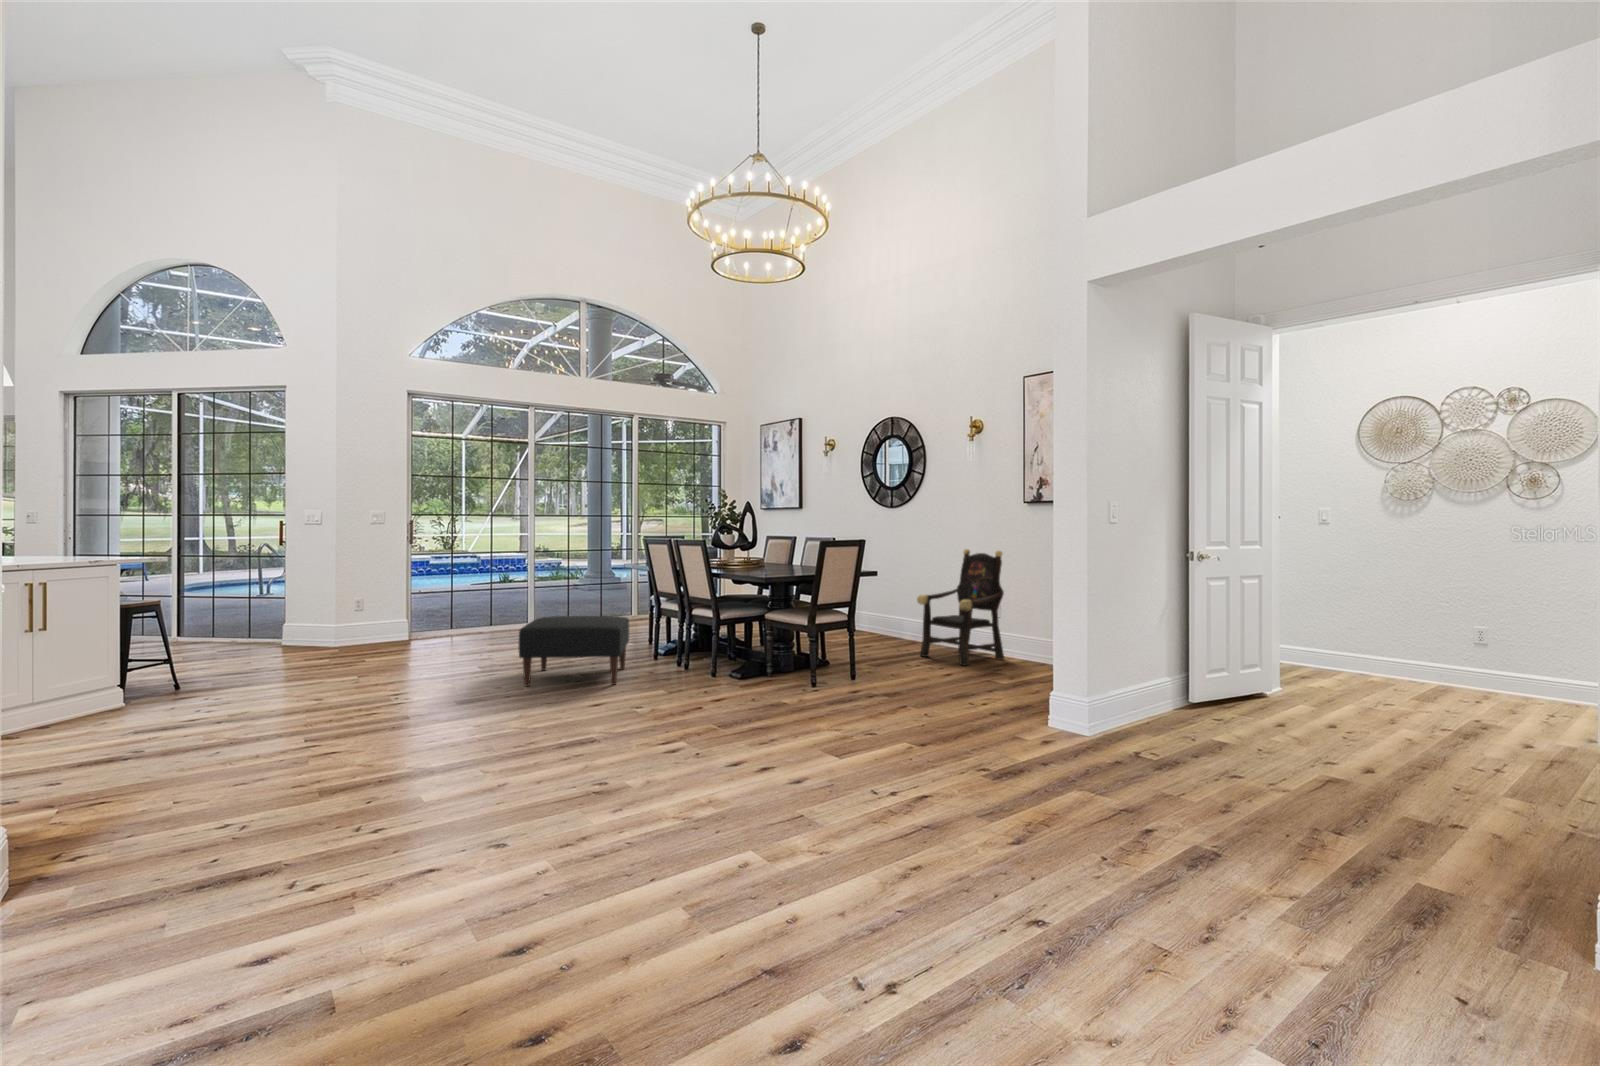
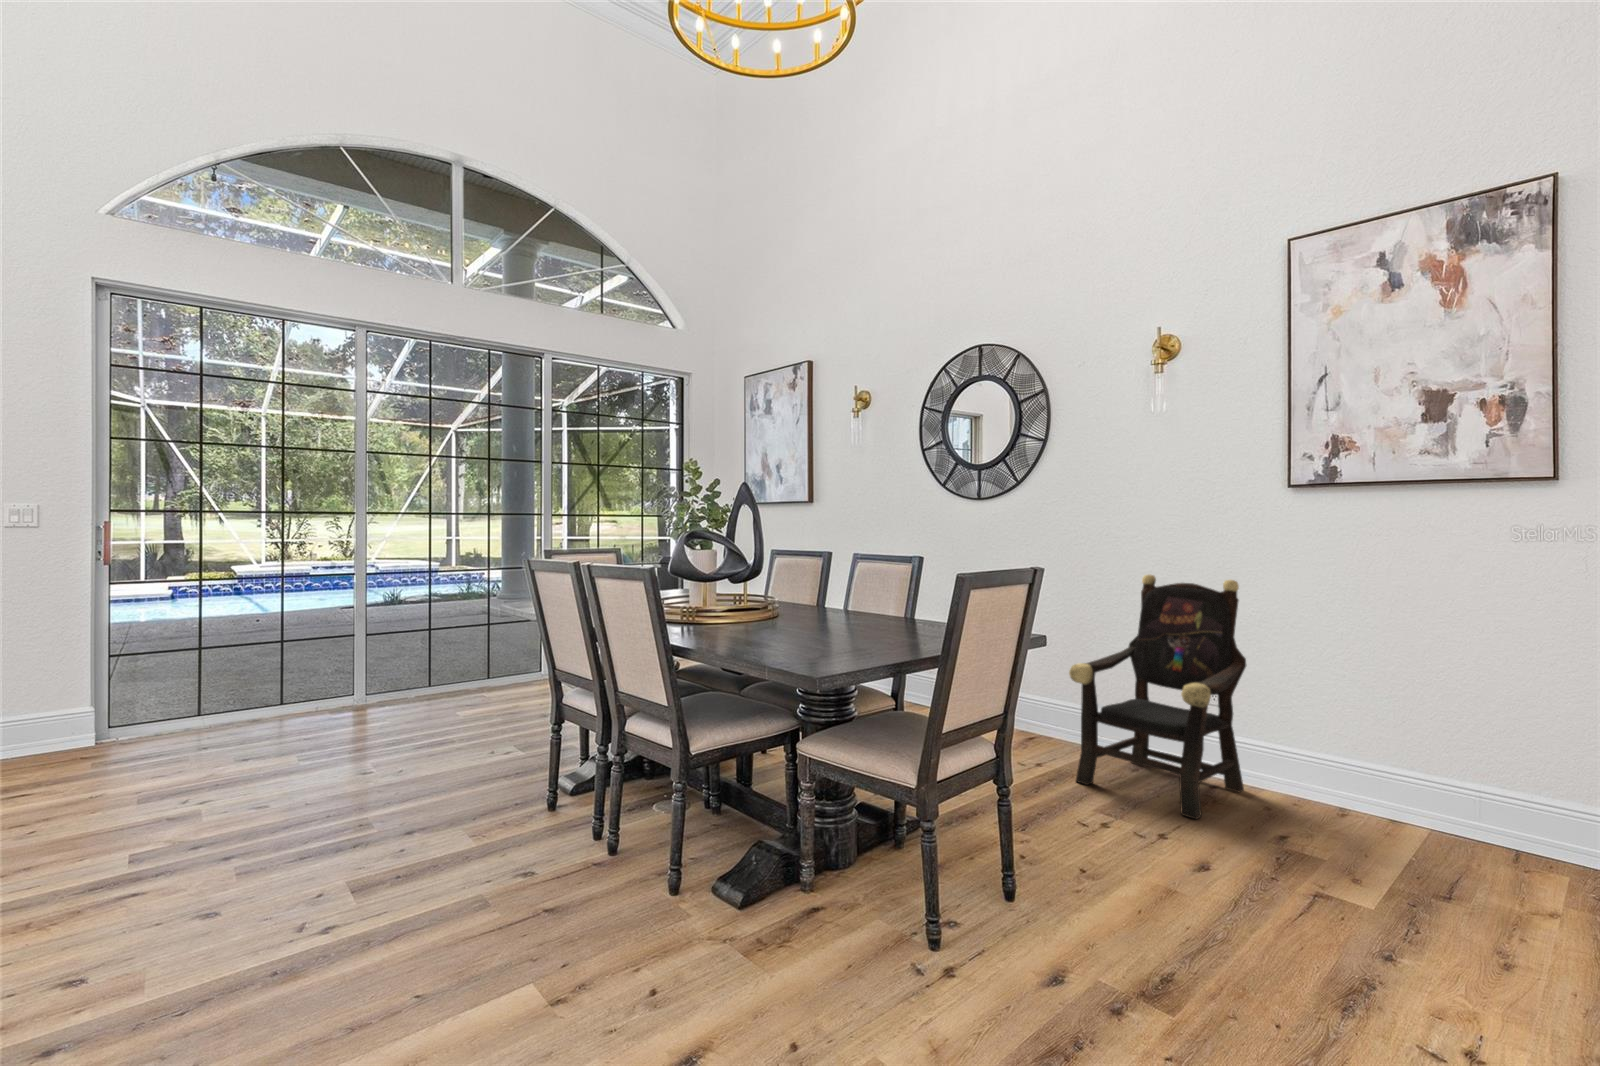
ottoman: present [519,616,629,686] -> none [134,739,487,975]

